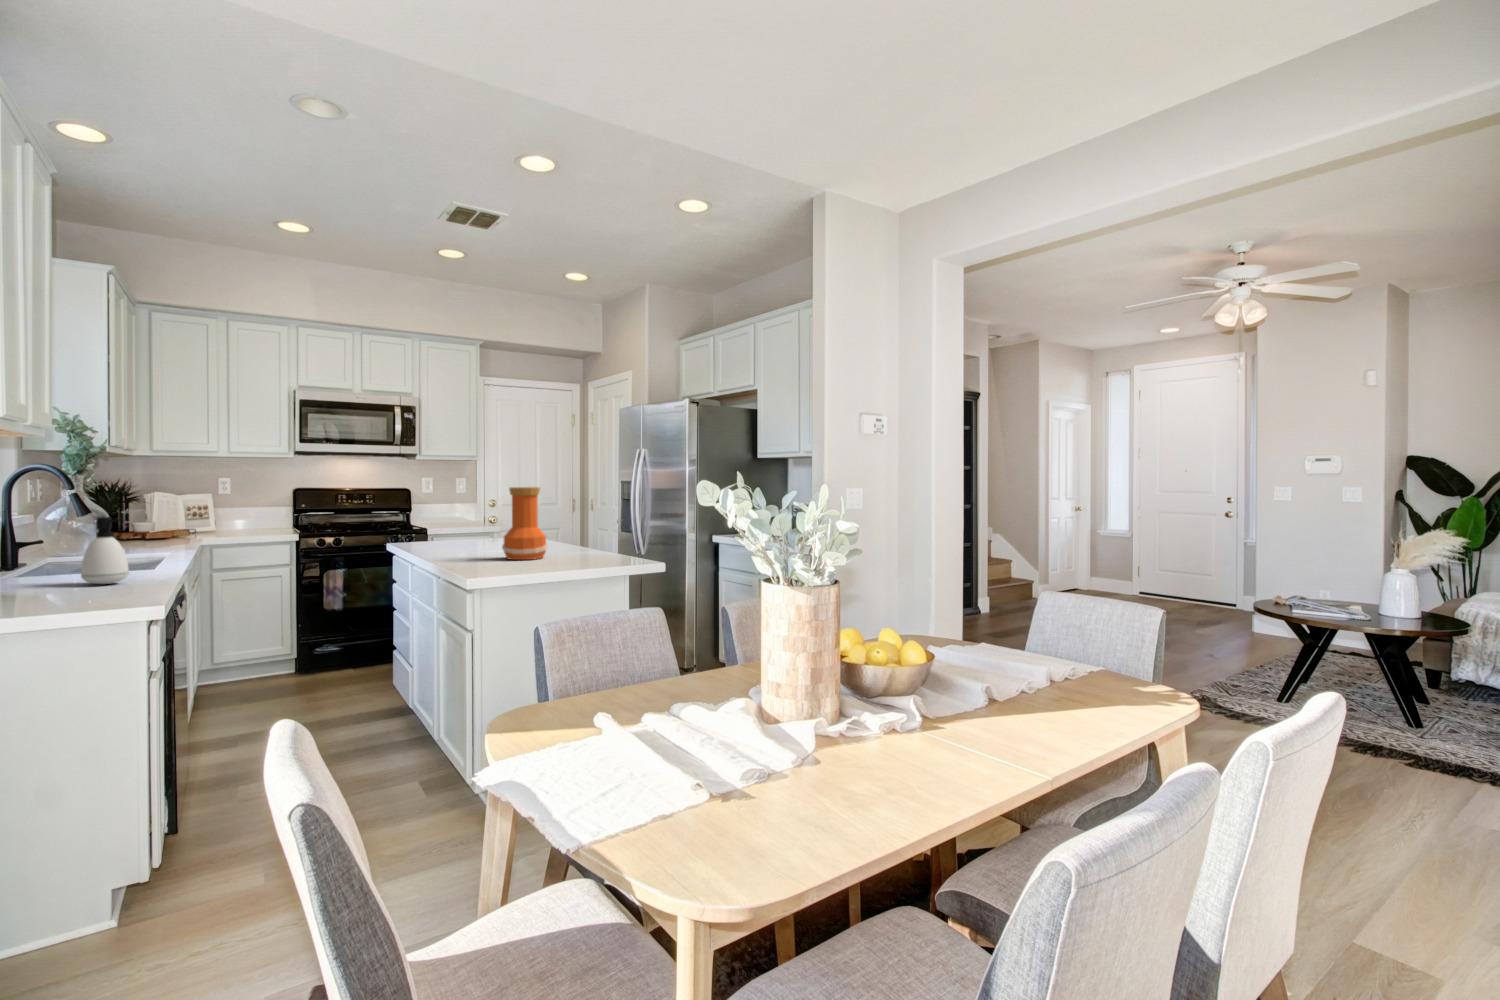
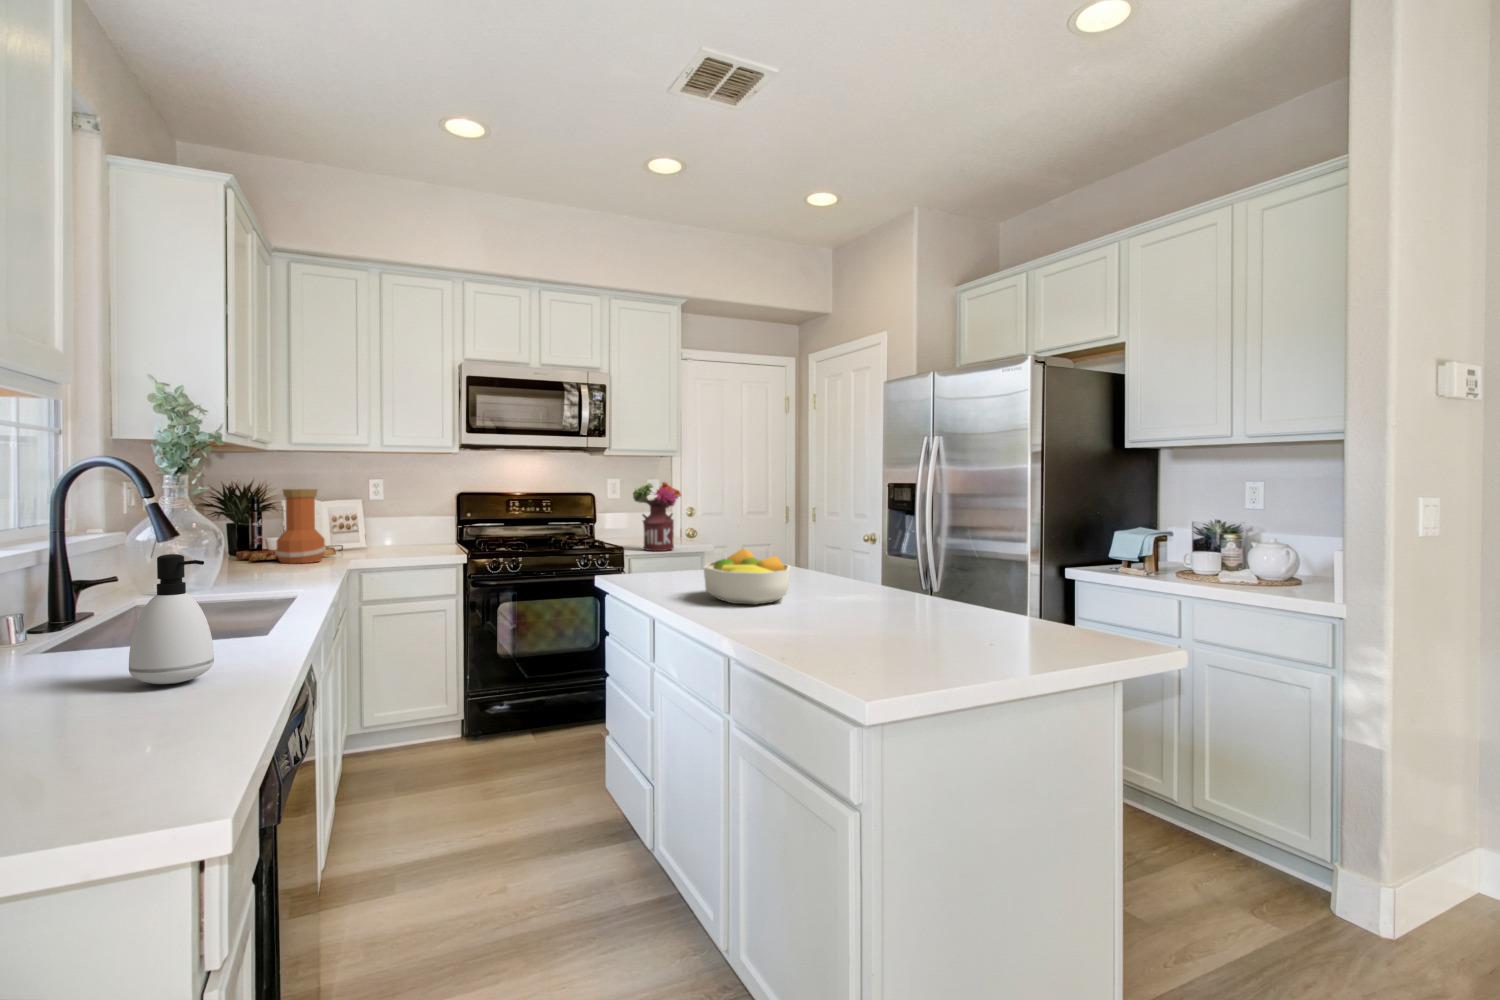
flower arrangement: none [434,480,473,531] -> present [633,482,681,551]
vase: present [502,487,548,560] -> present [275,489,326,563]
fruit bowl: none [447,521,505,553] -> present [704,549,790,605]

